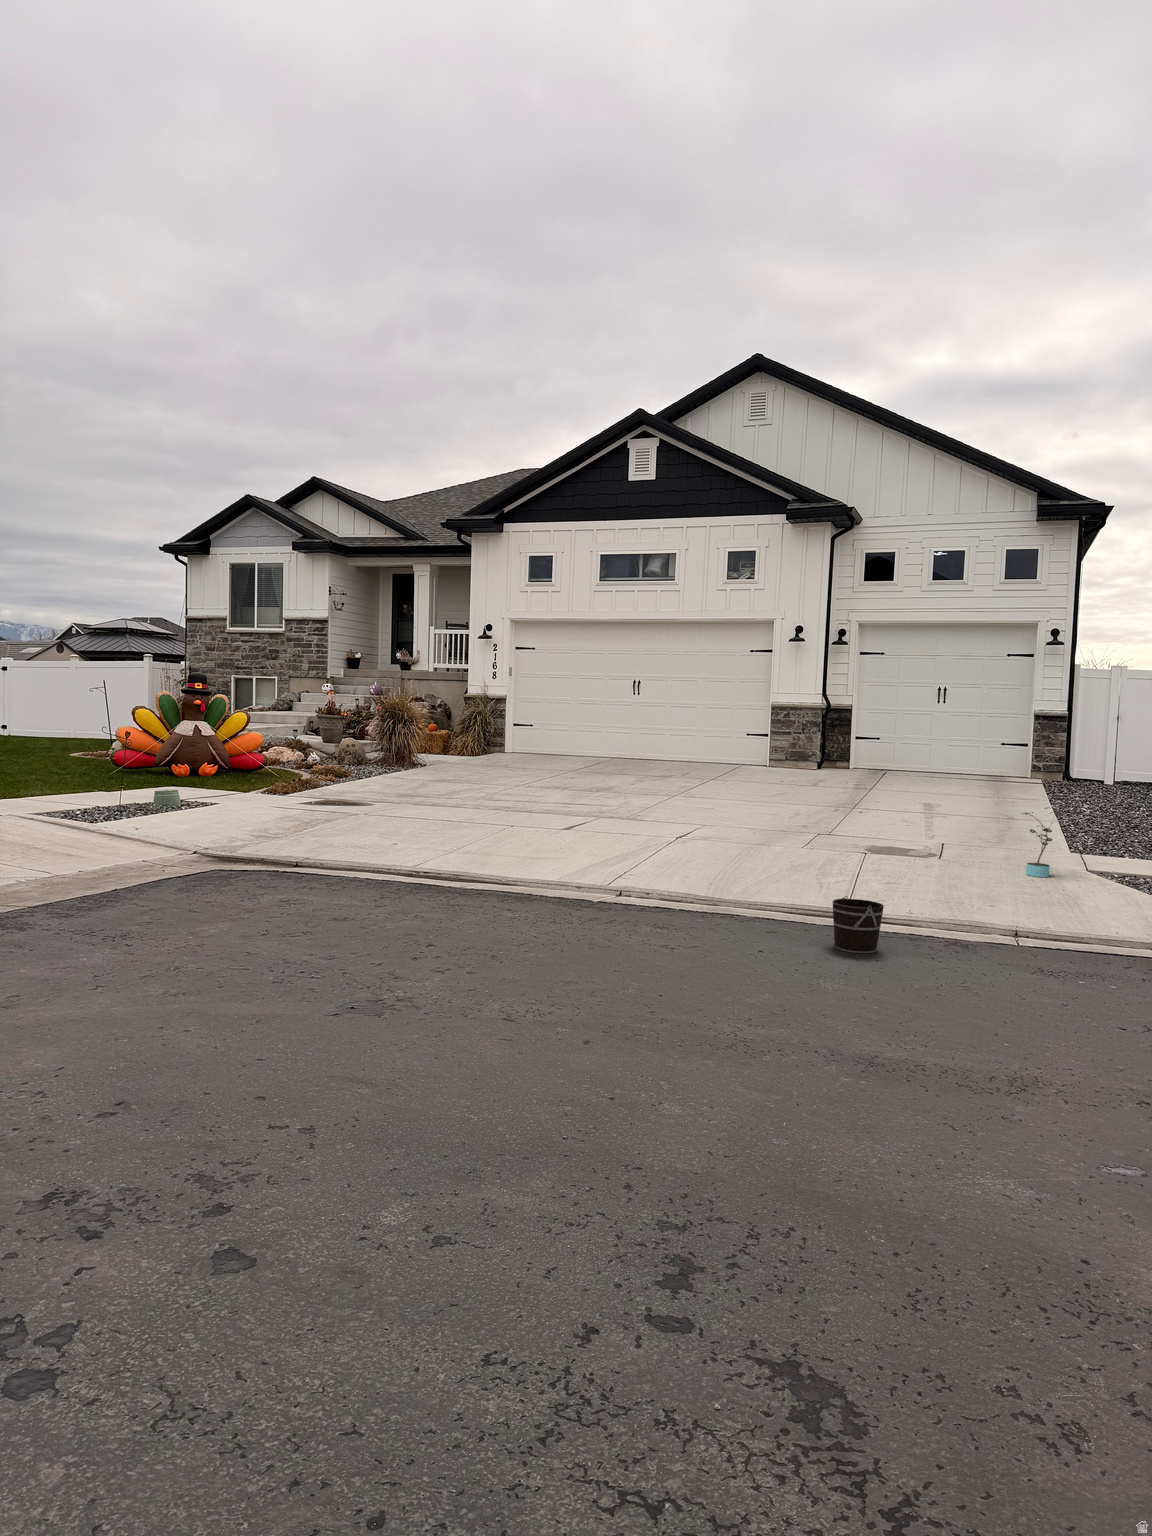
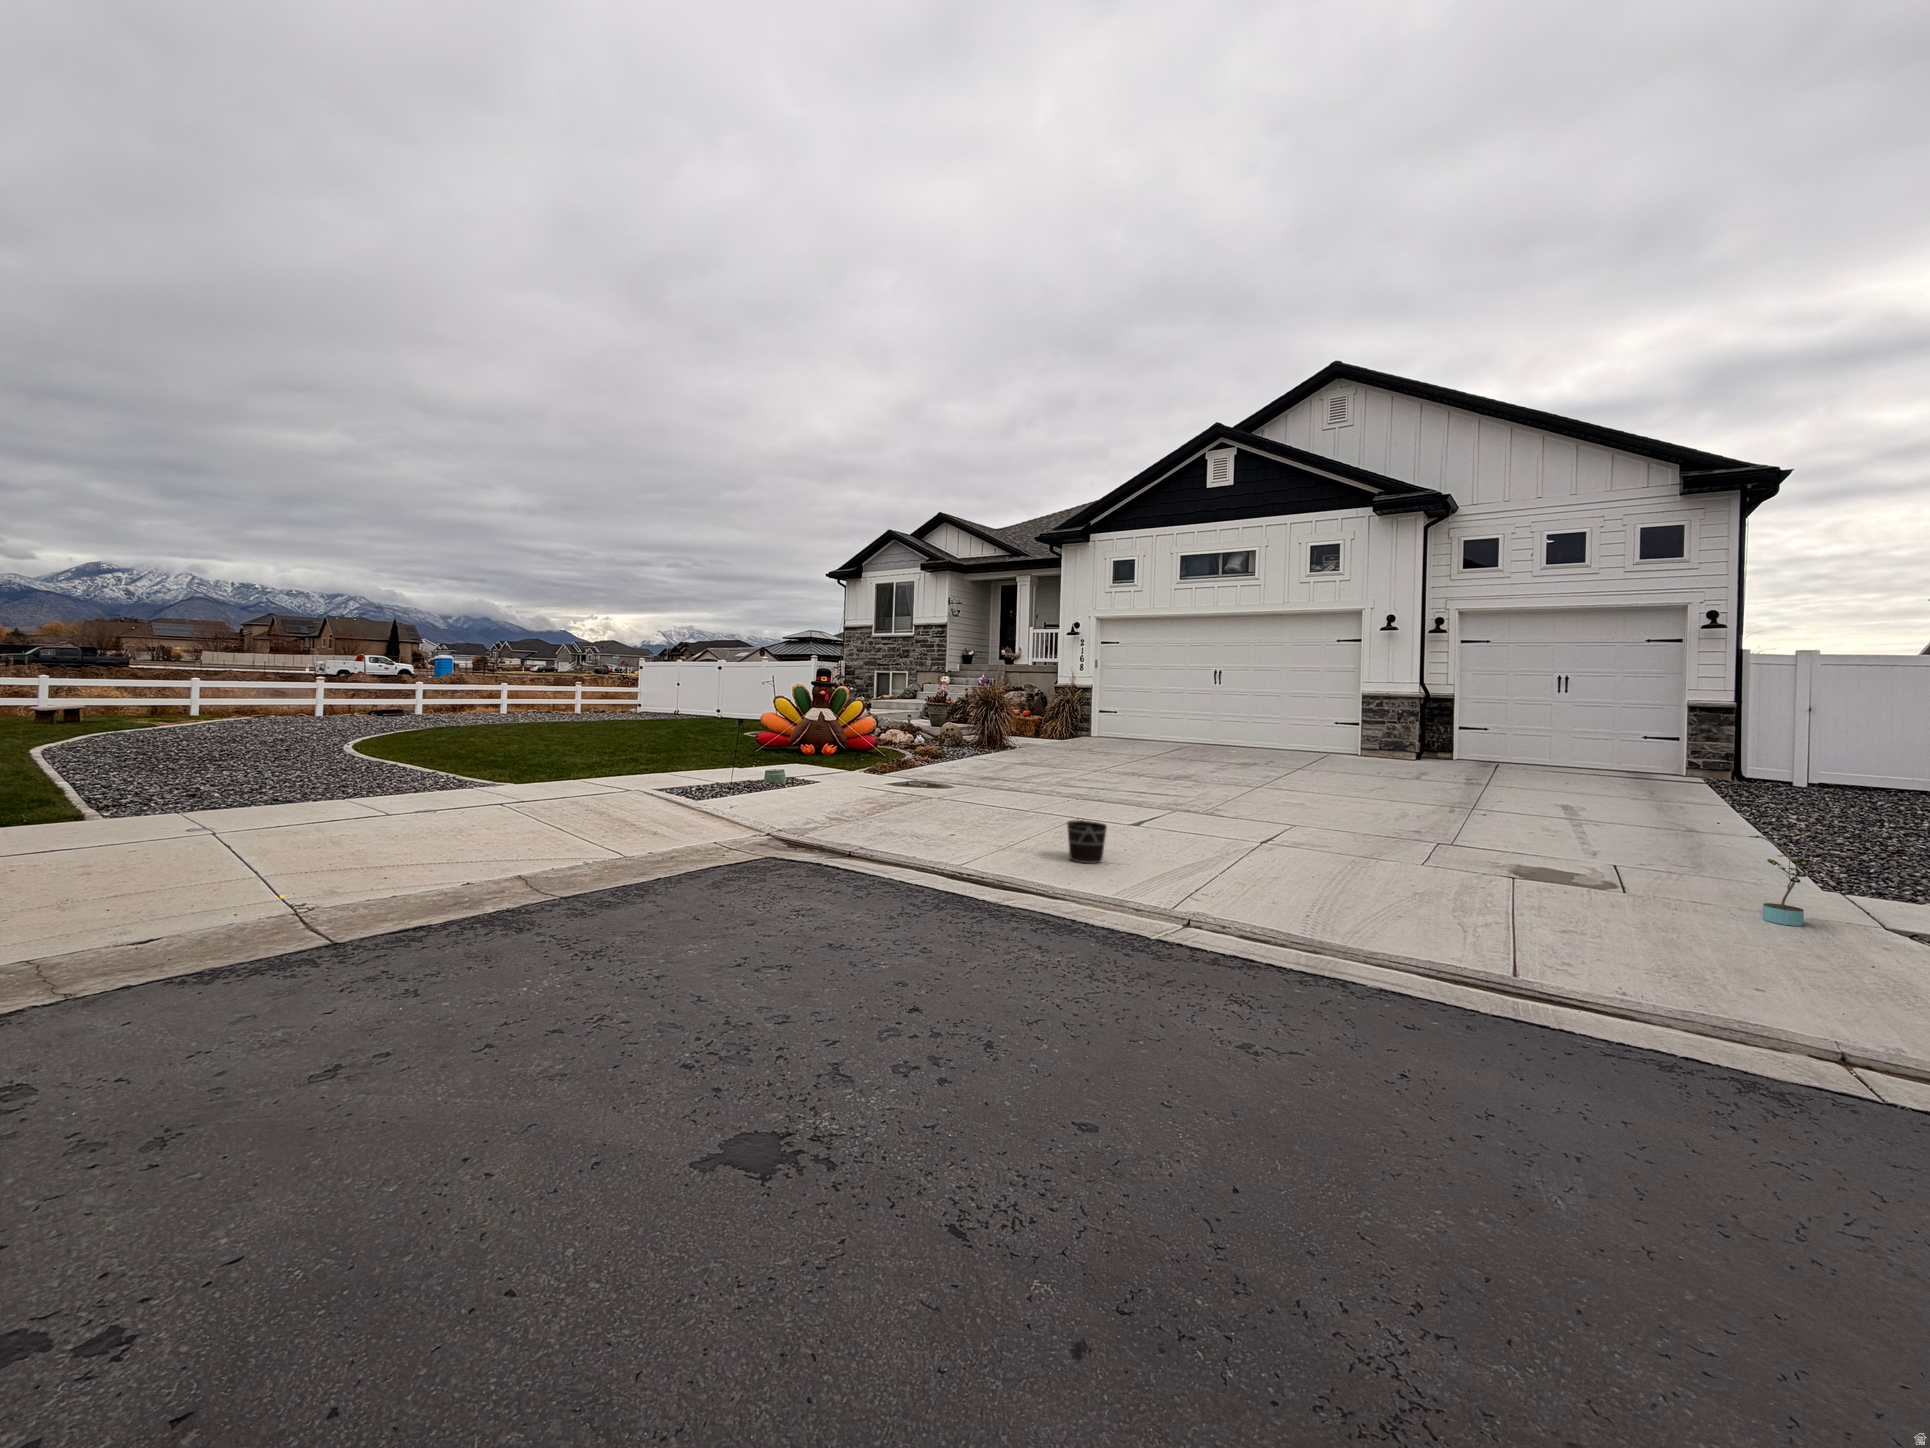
bucket: present [833,896,884,953] -> present [1067,820,1107,863]

